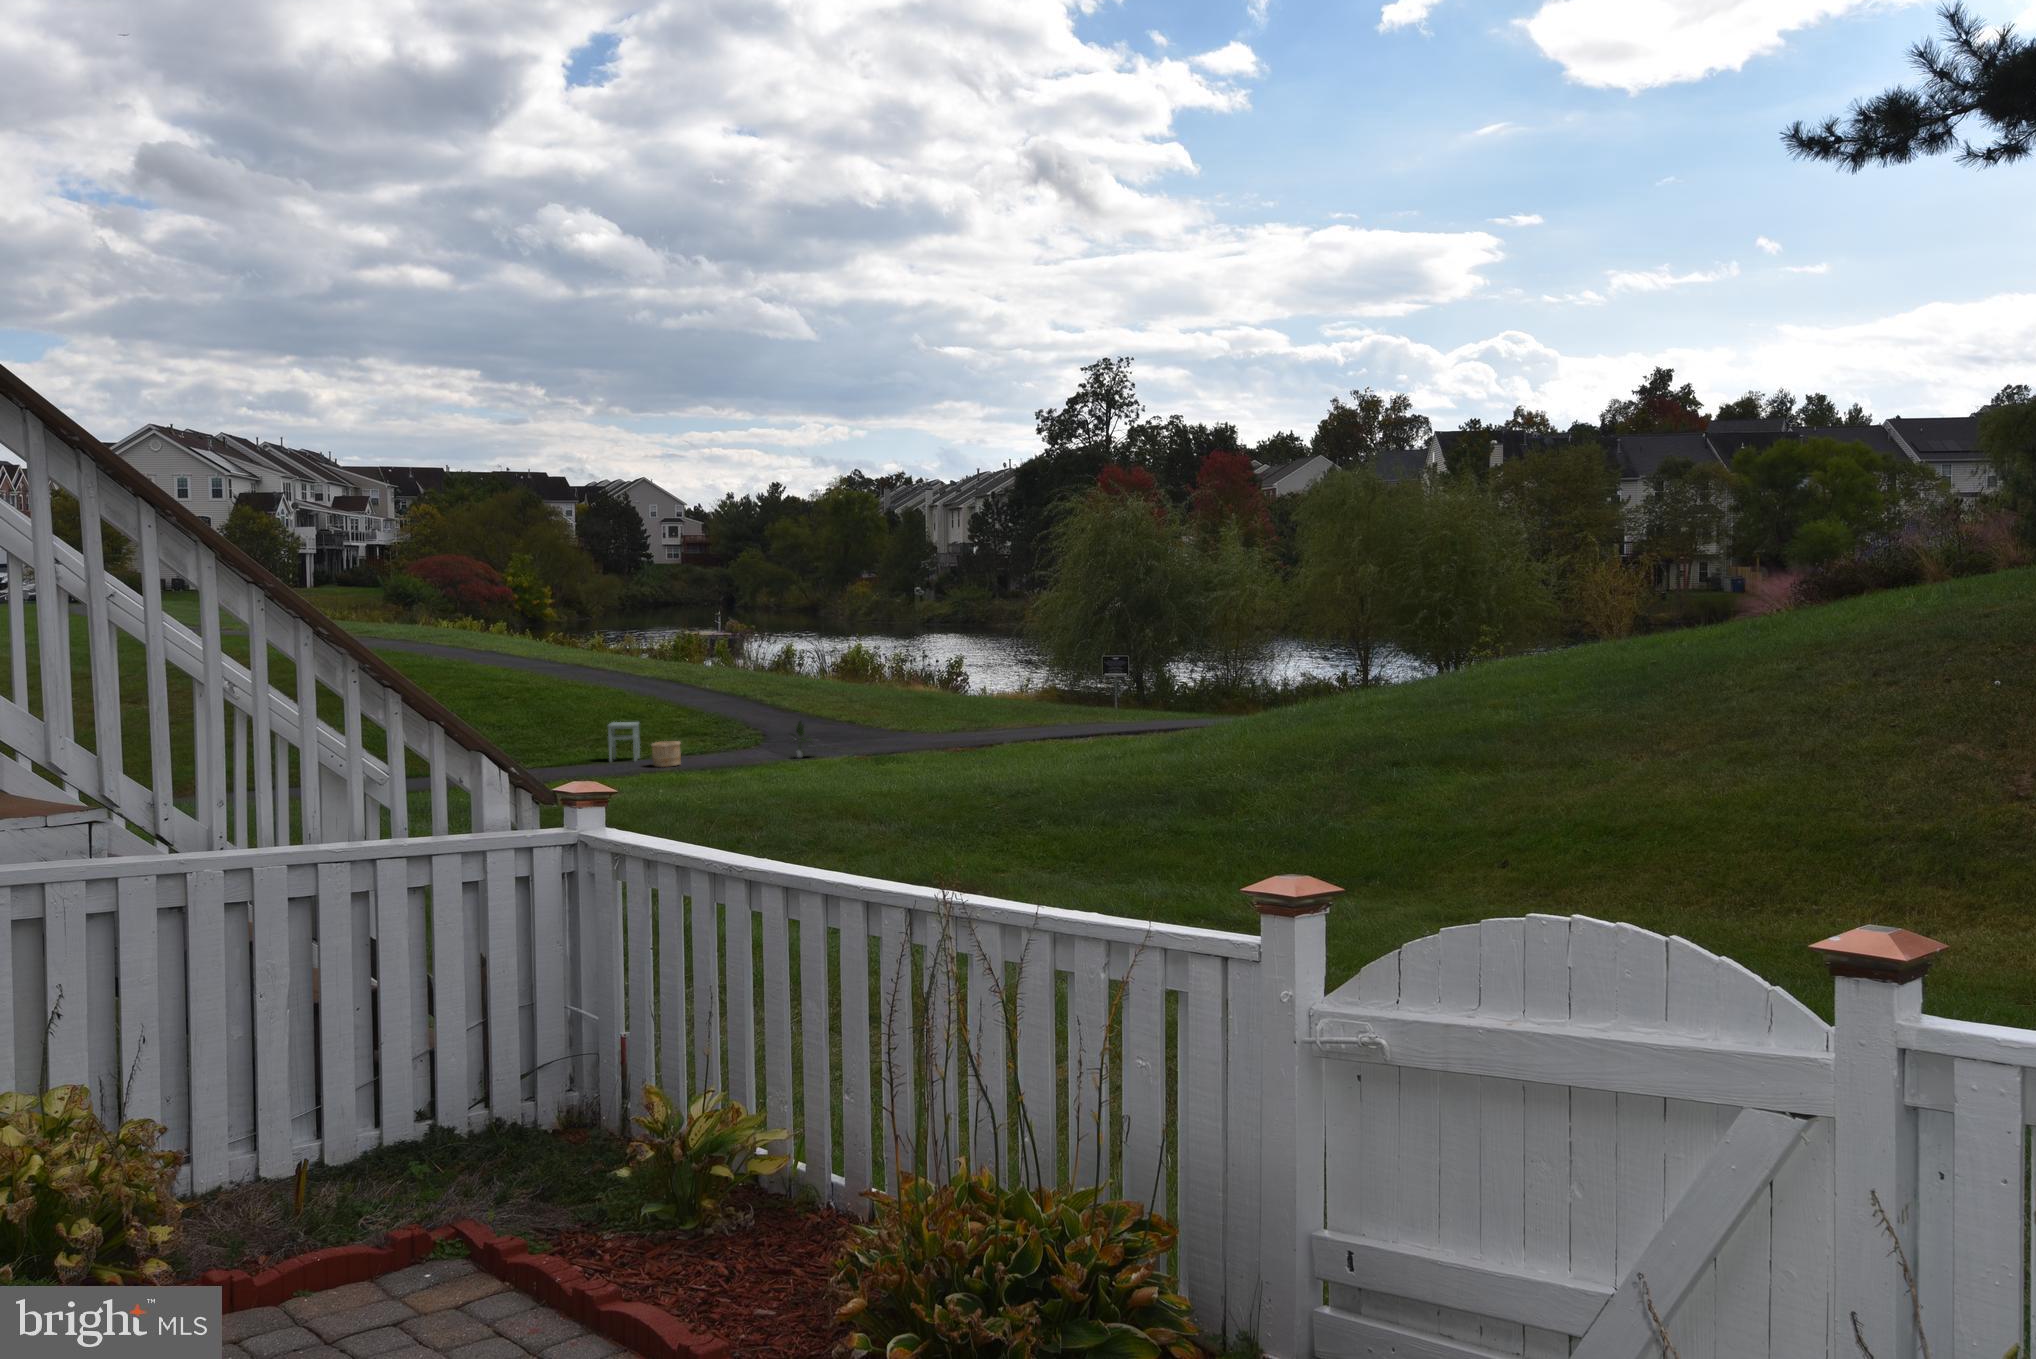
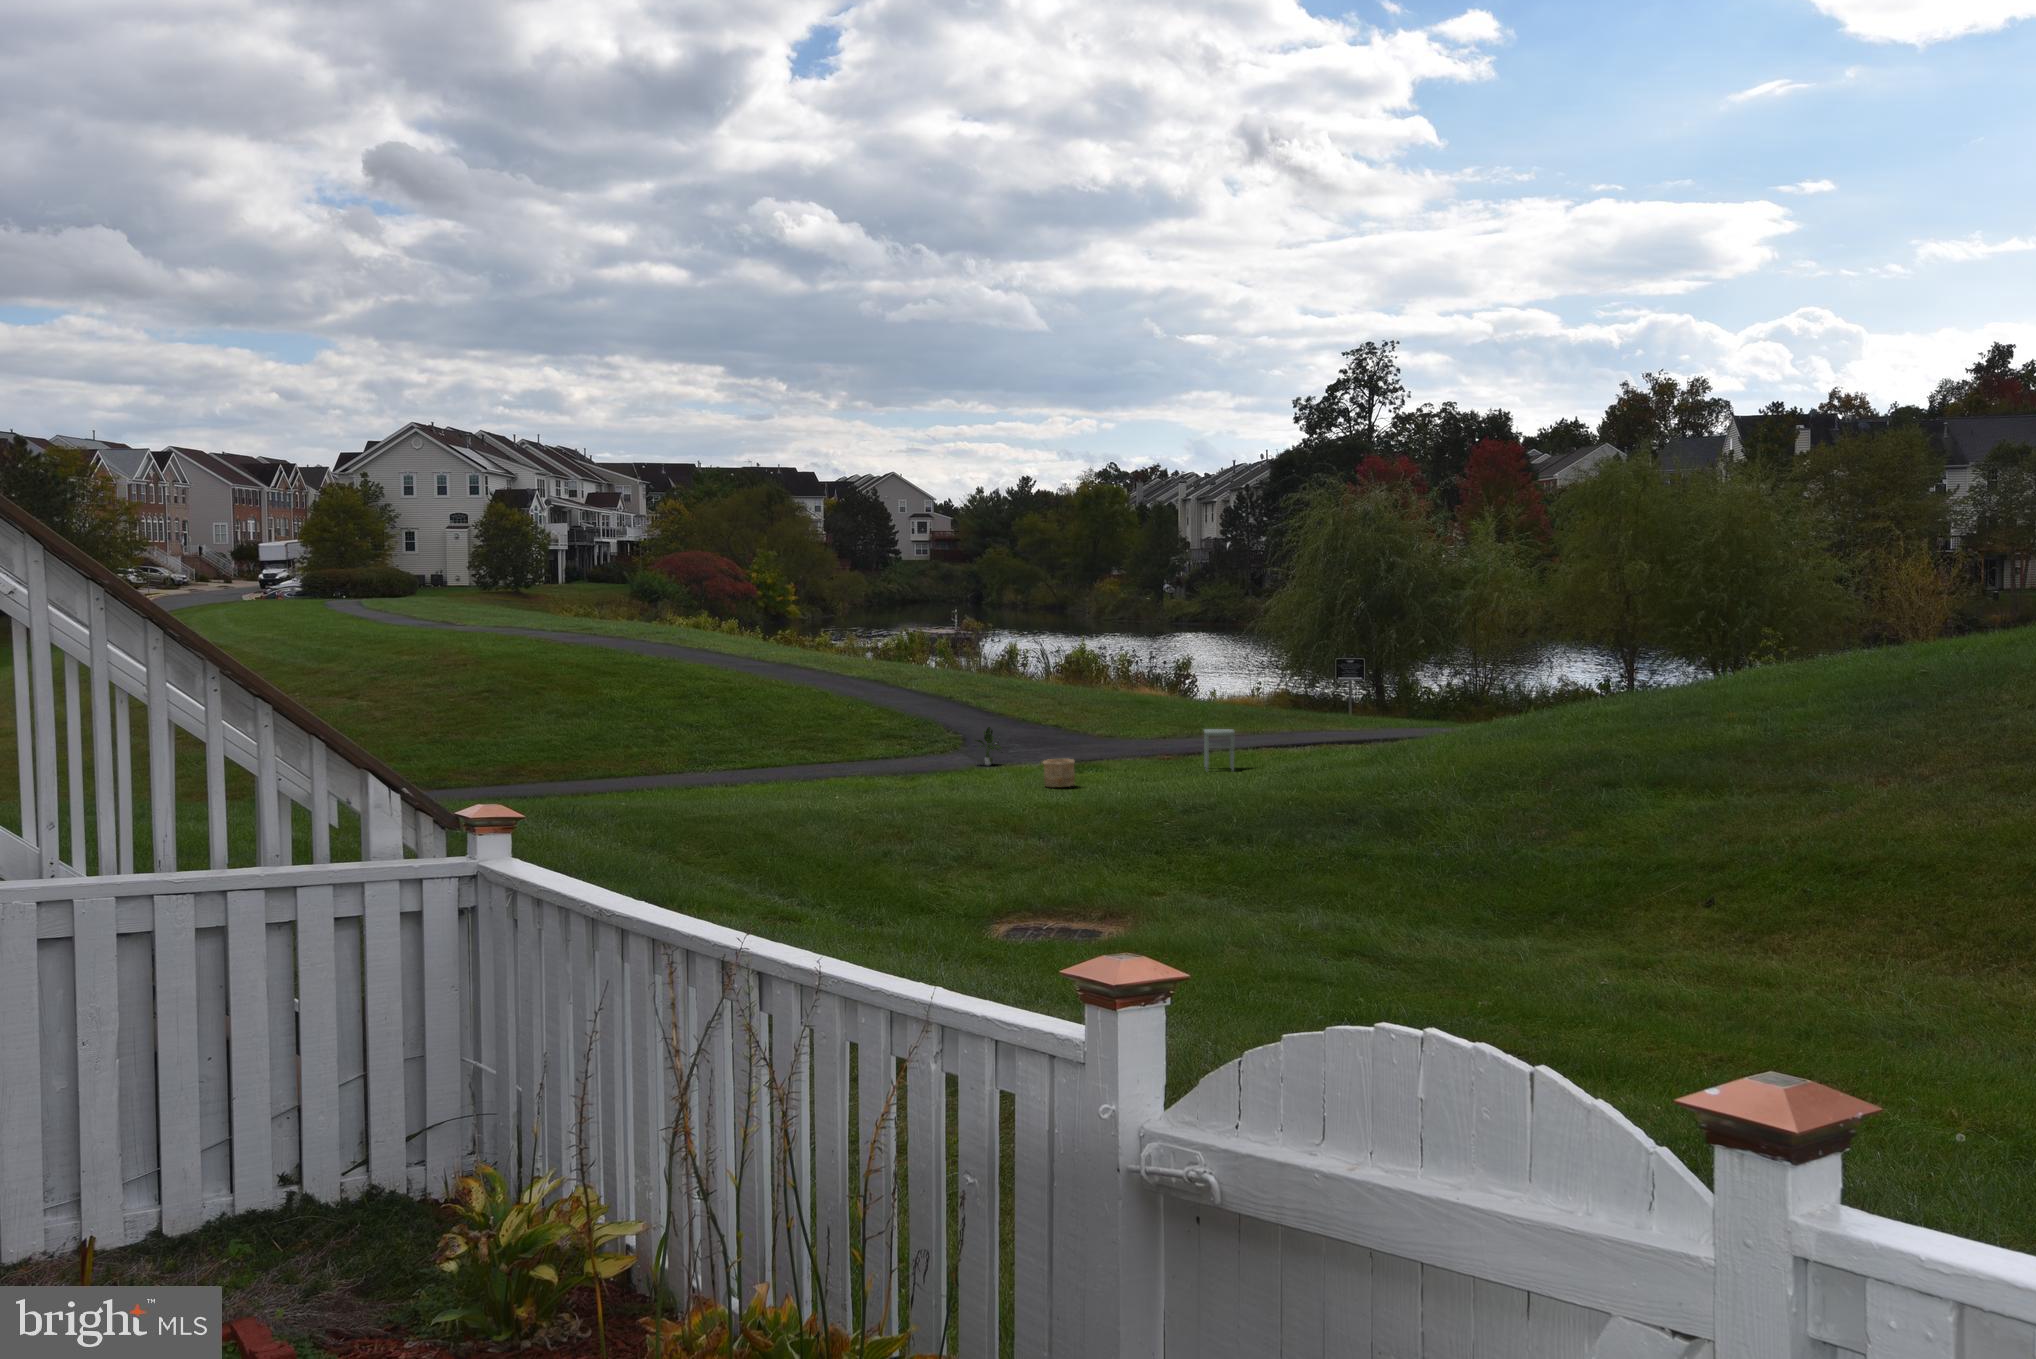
stool: present [608,722,640,761] -> present [1204,729,1235,771]
wooden bucket: present [651,741,681,767] -> present [1043,759,1075,787]

